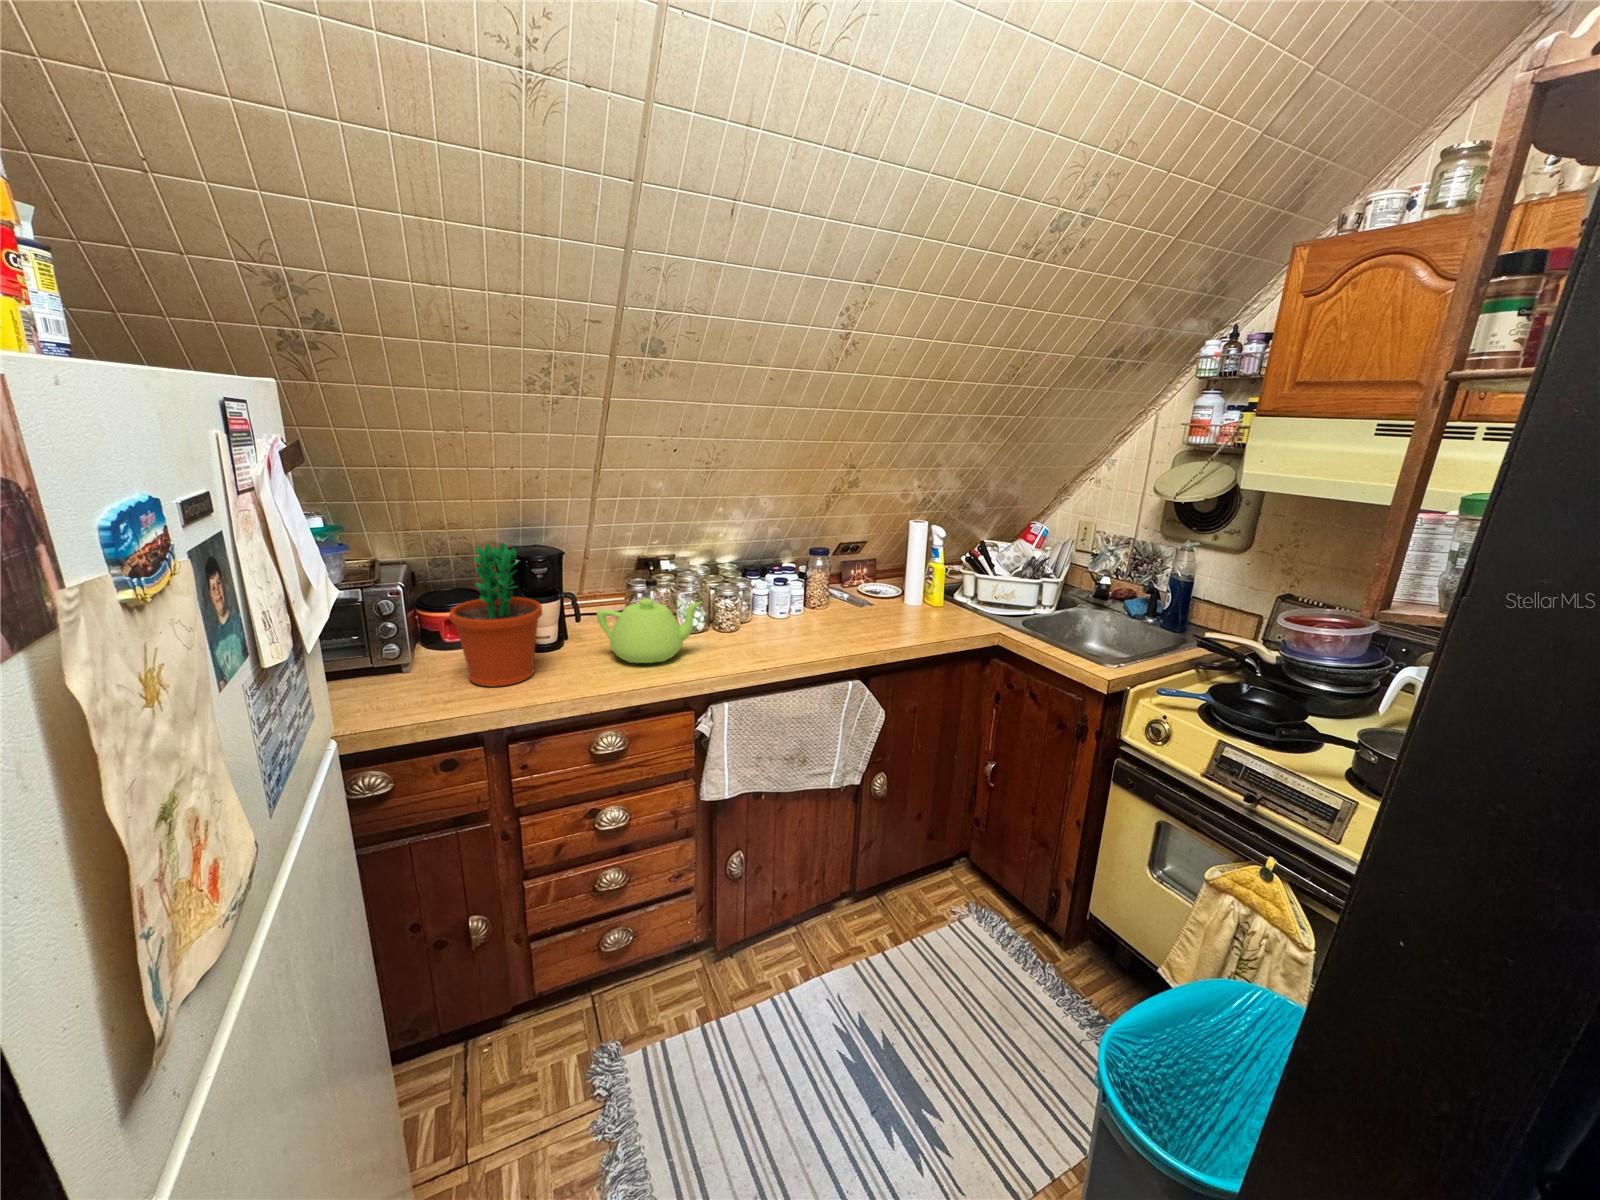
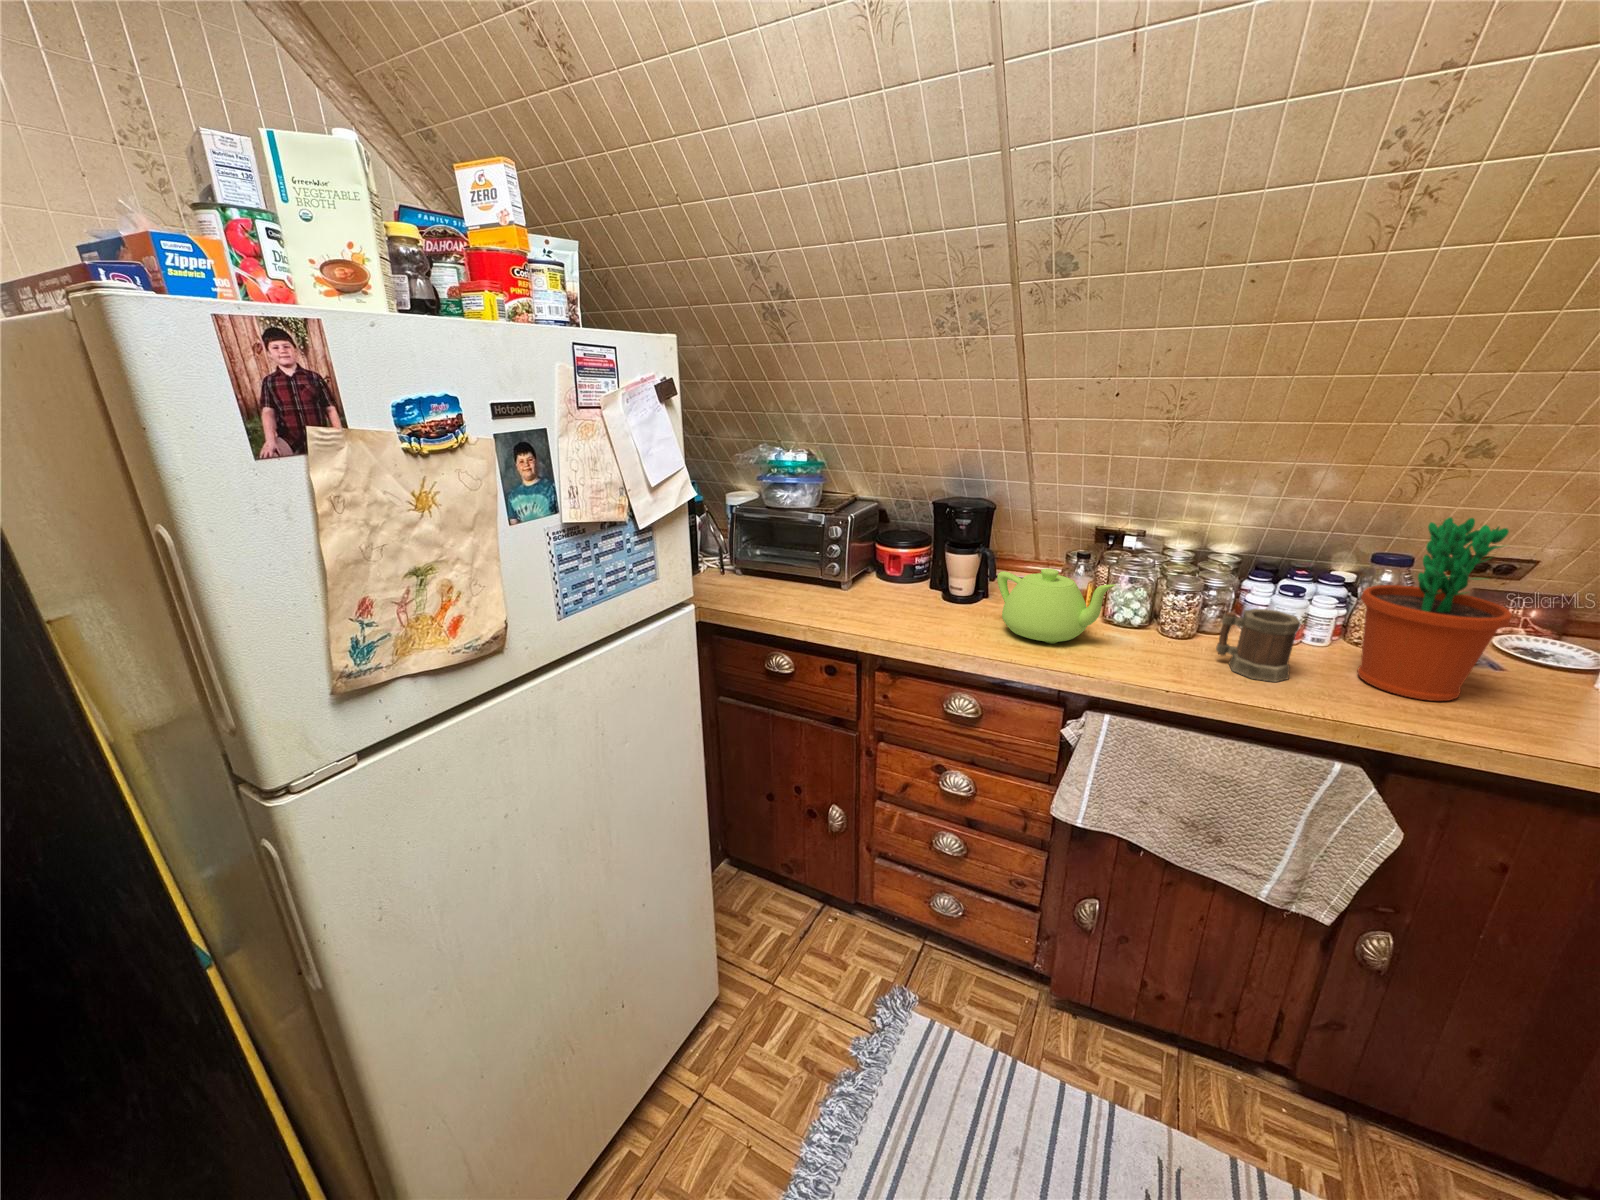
flower pot: present [449,542,542,687] -> present [1357,517,1512,701]
mug: none [767,598,811,647] -> present [1216,608,1301,682]

